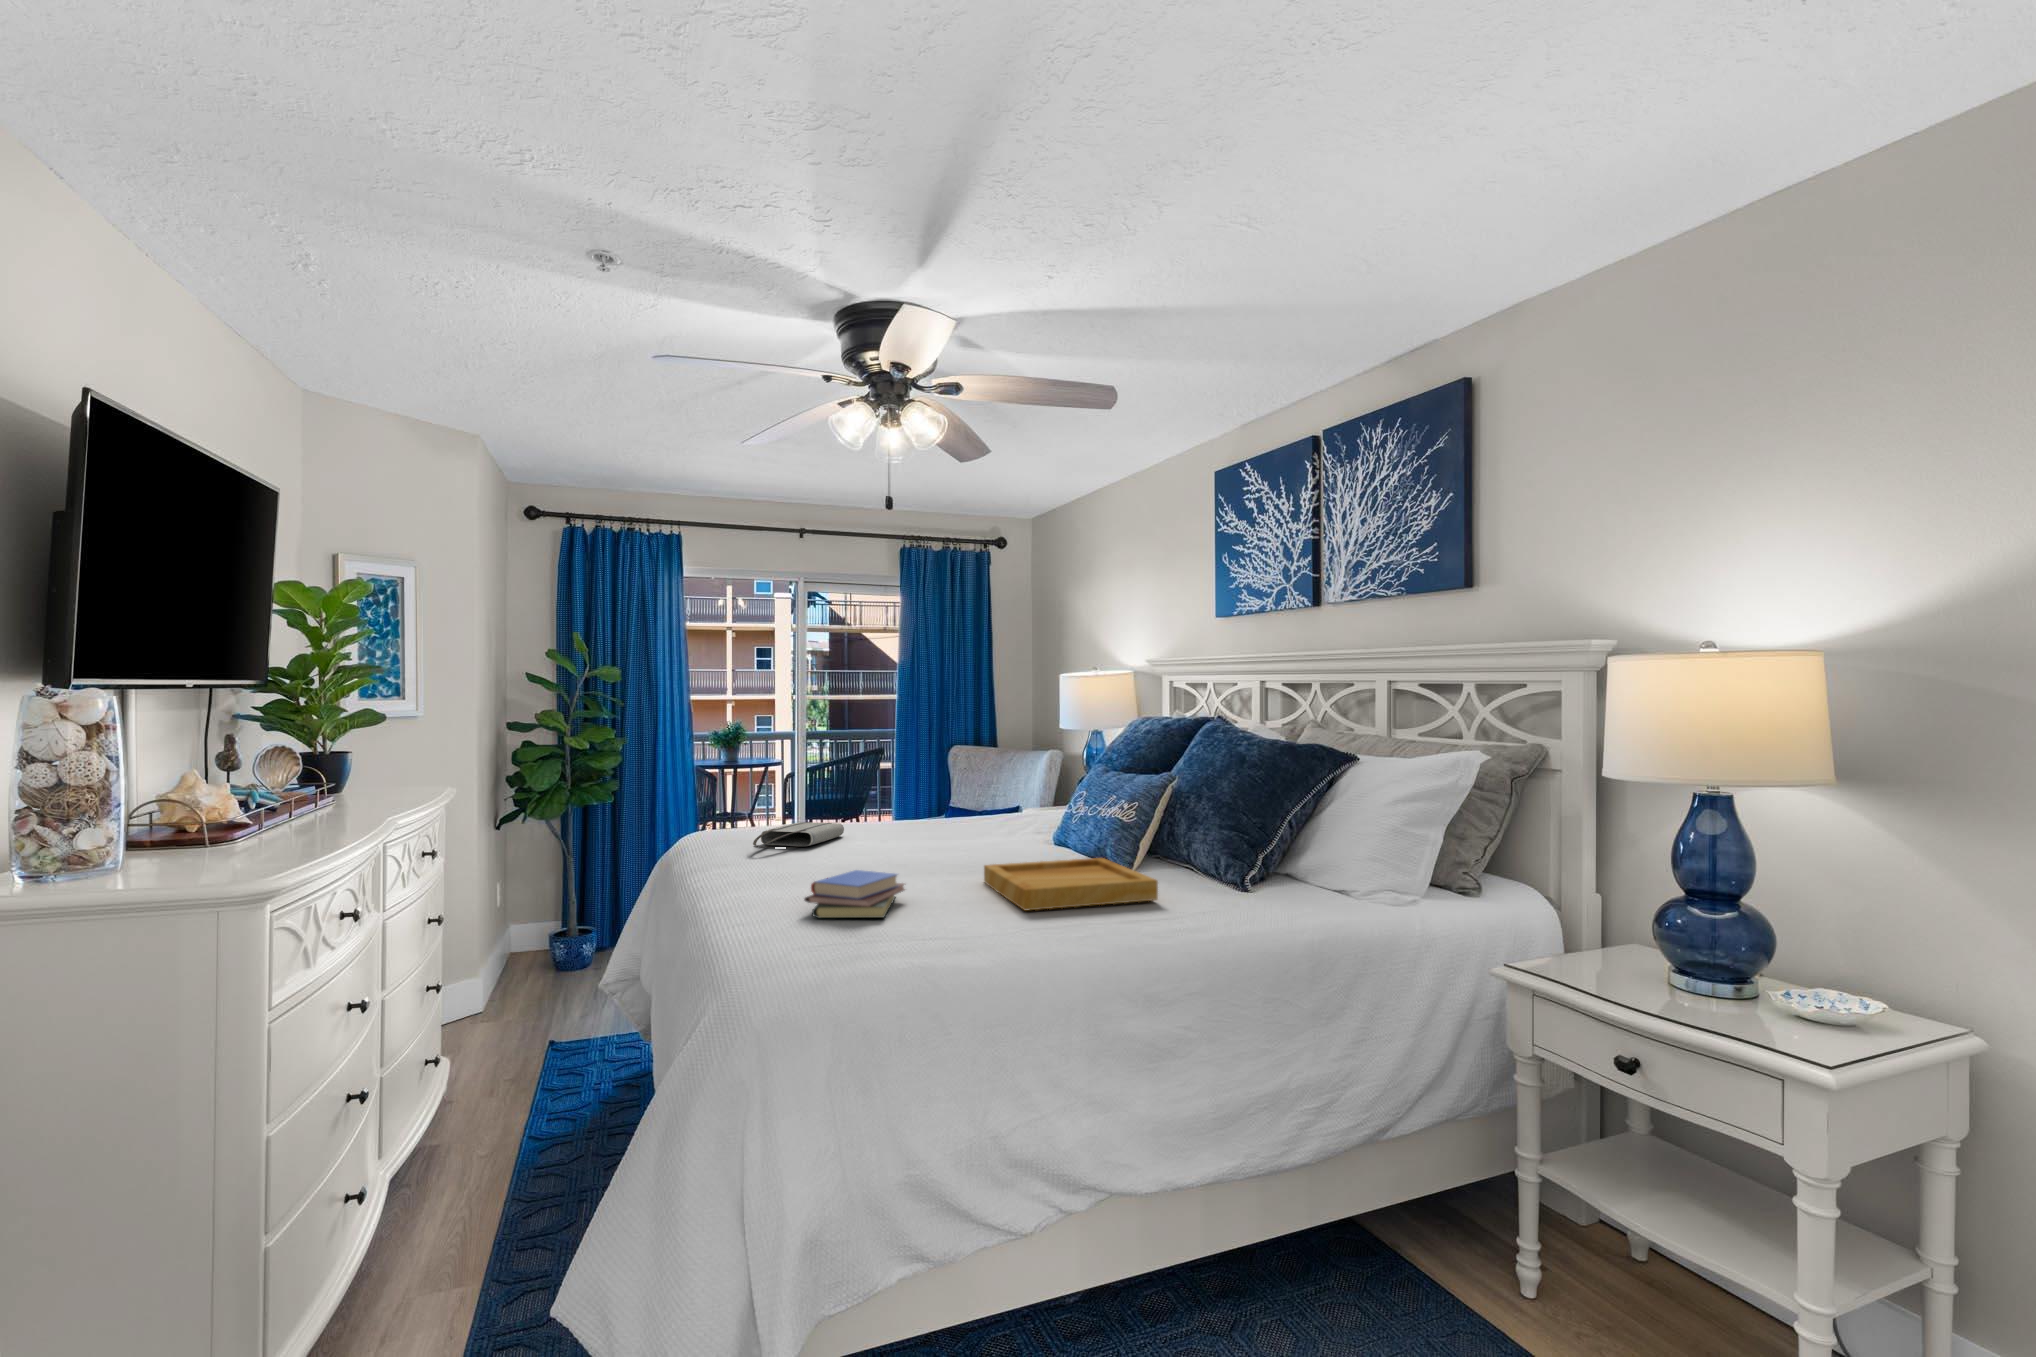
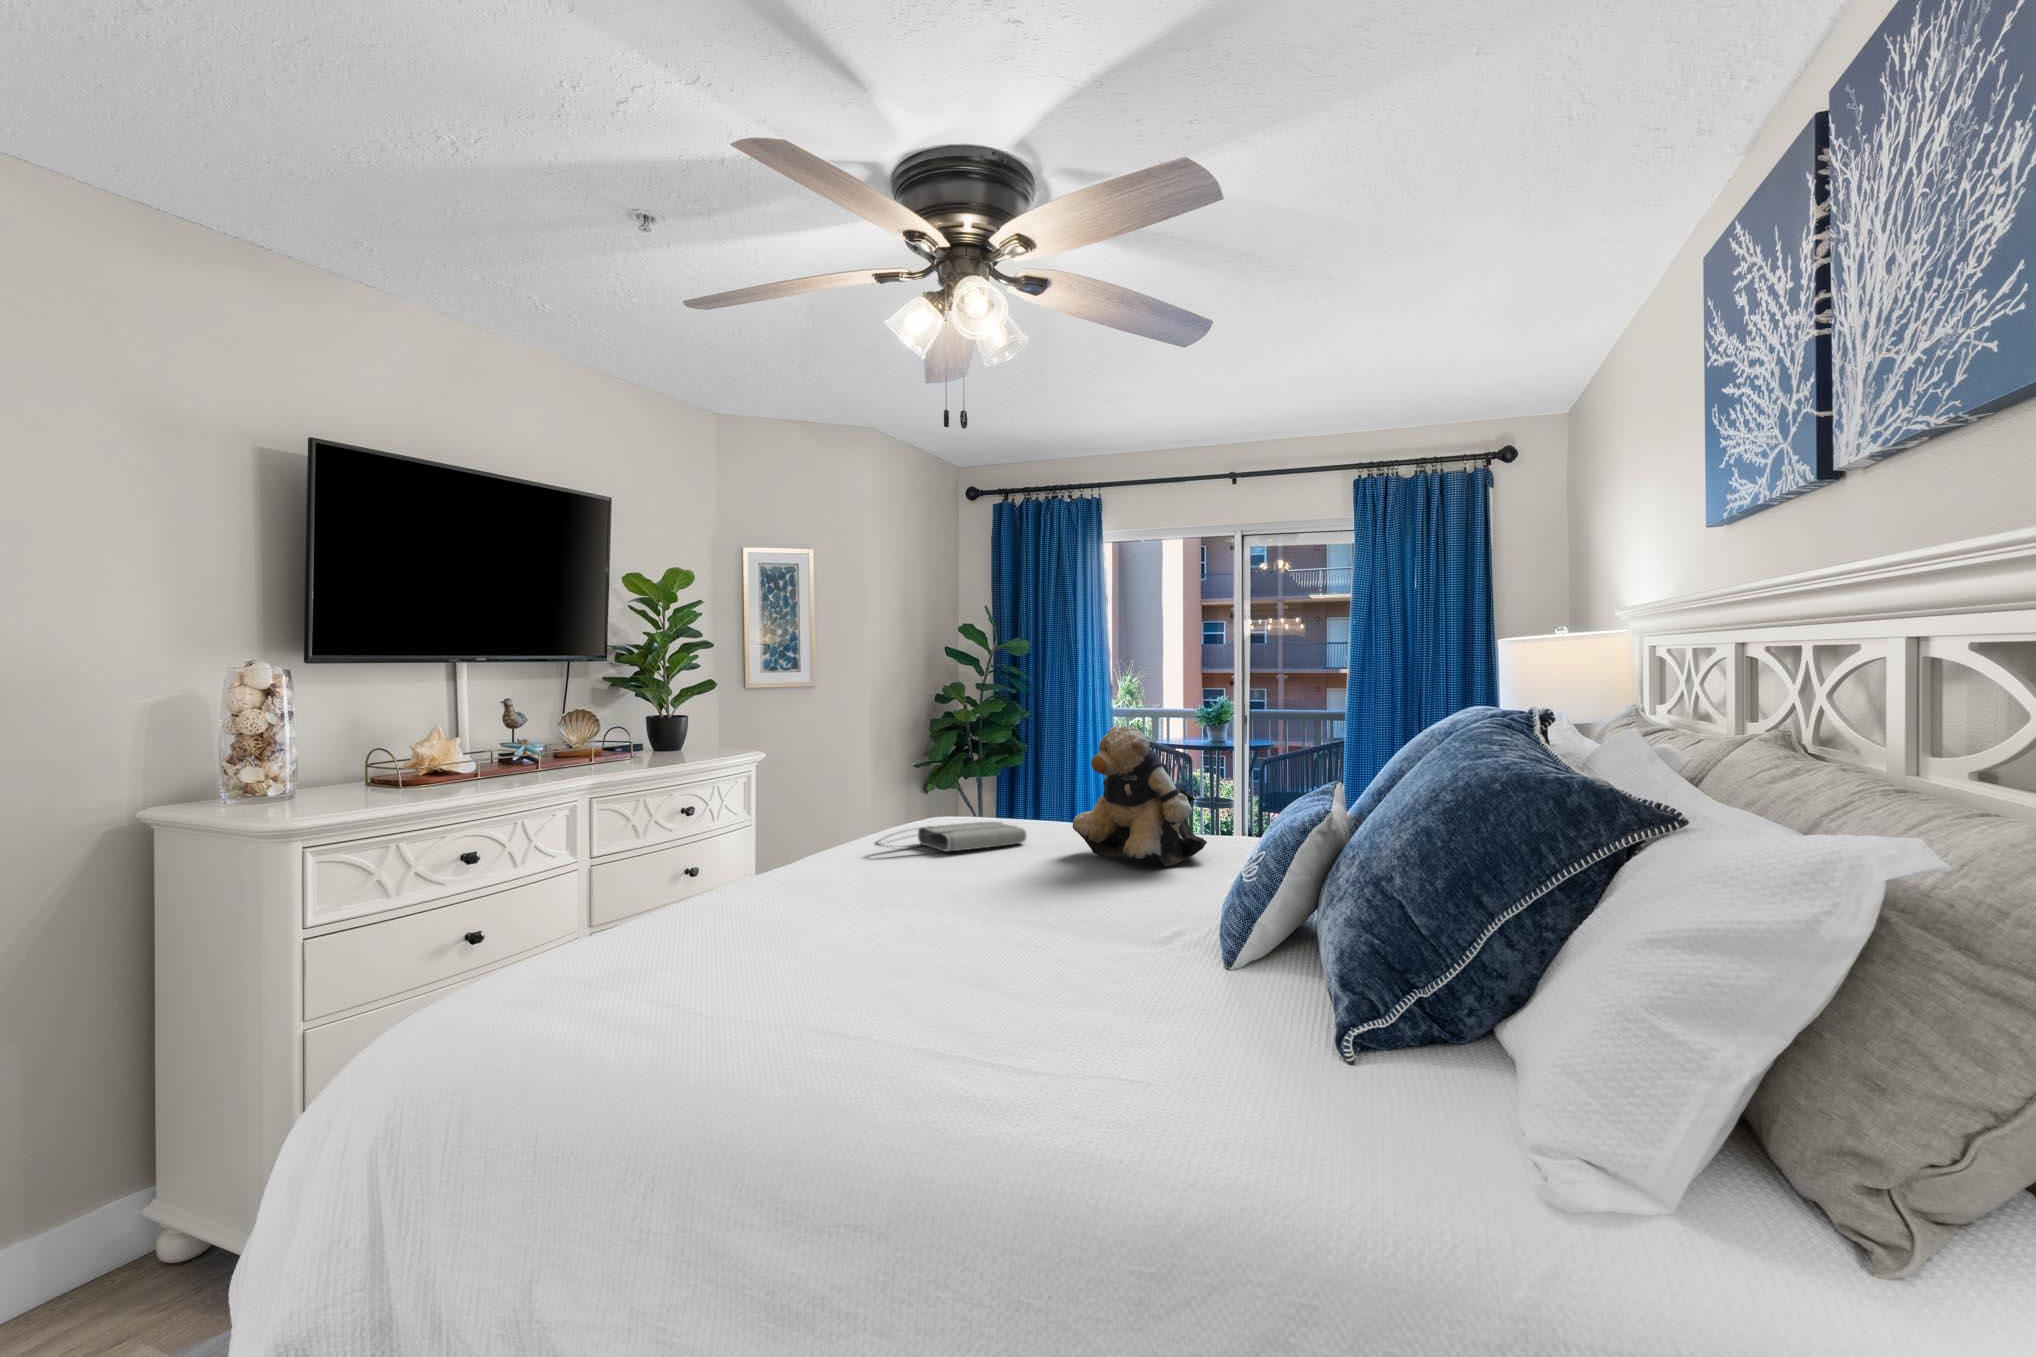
teddy bear: none [895,738,990,836] -> present [1073,726,1207,866]
tray: present [984,858,1158,910] -> none [879,913,1162,1029]
book: present [804,870,905,918] -> none [674,892,831,963]

